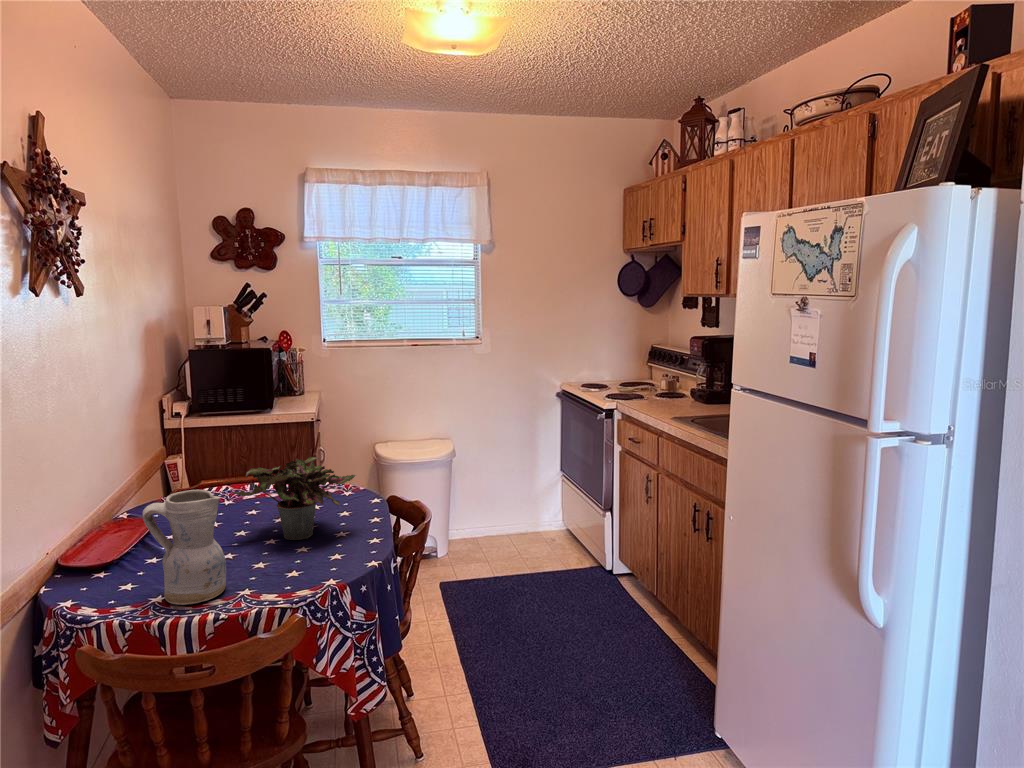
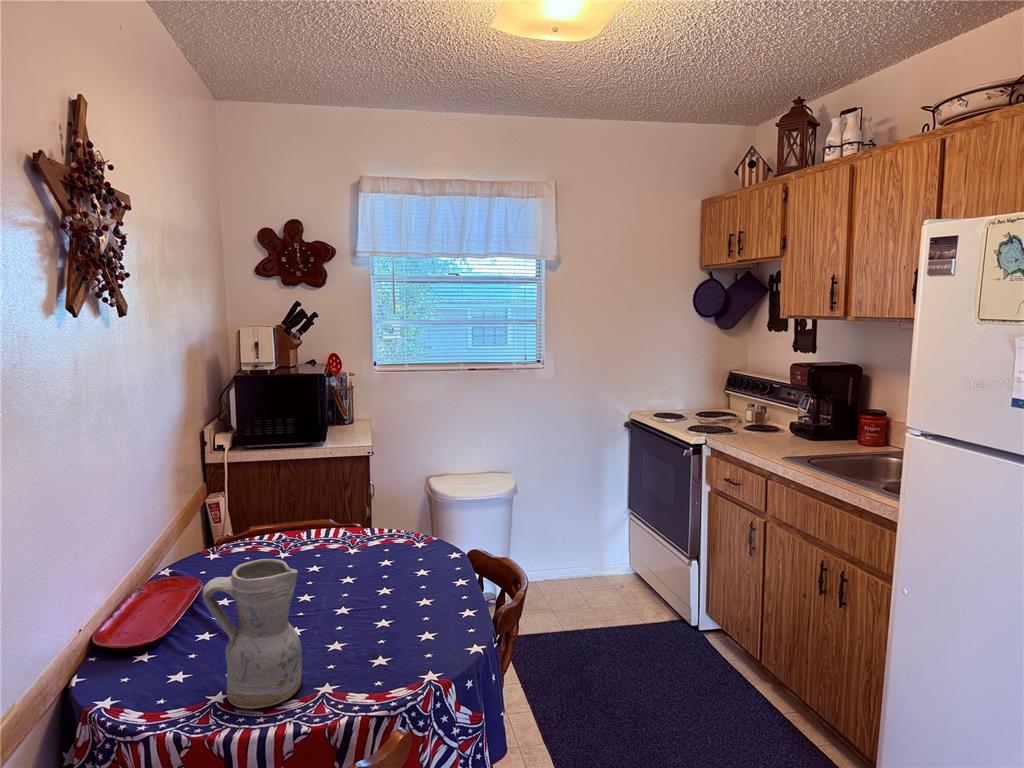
potted plant: present [232,457,356,540] -> none [298,508,444,611]

